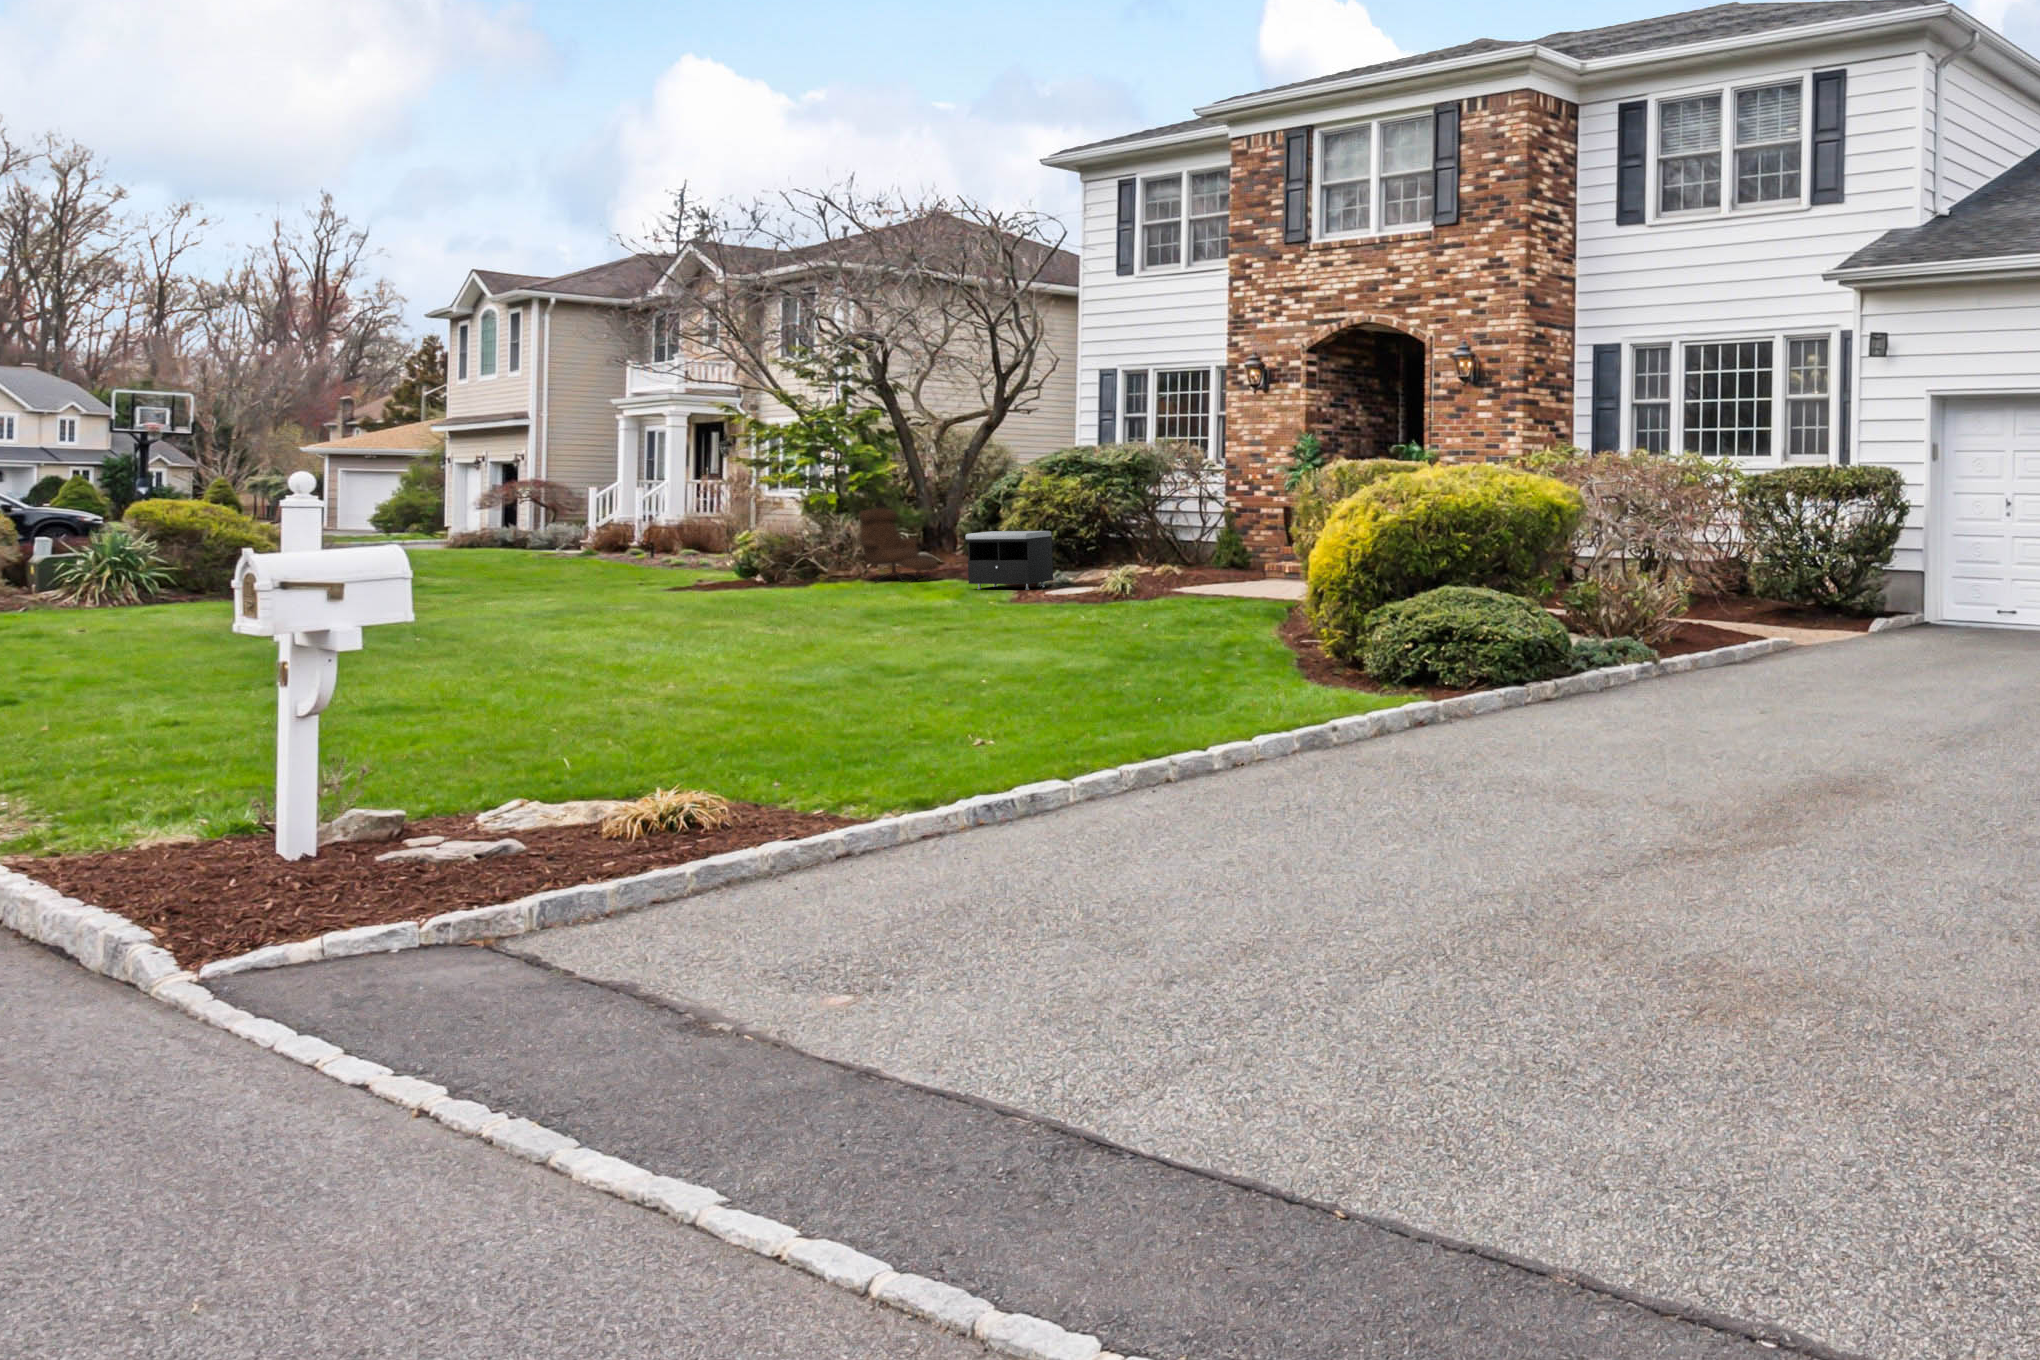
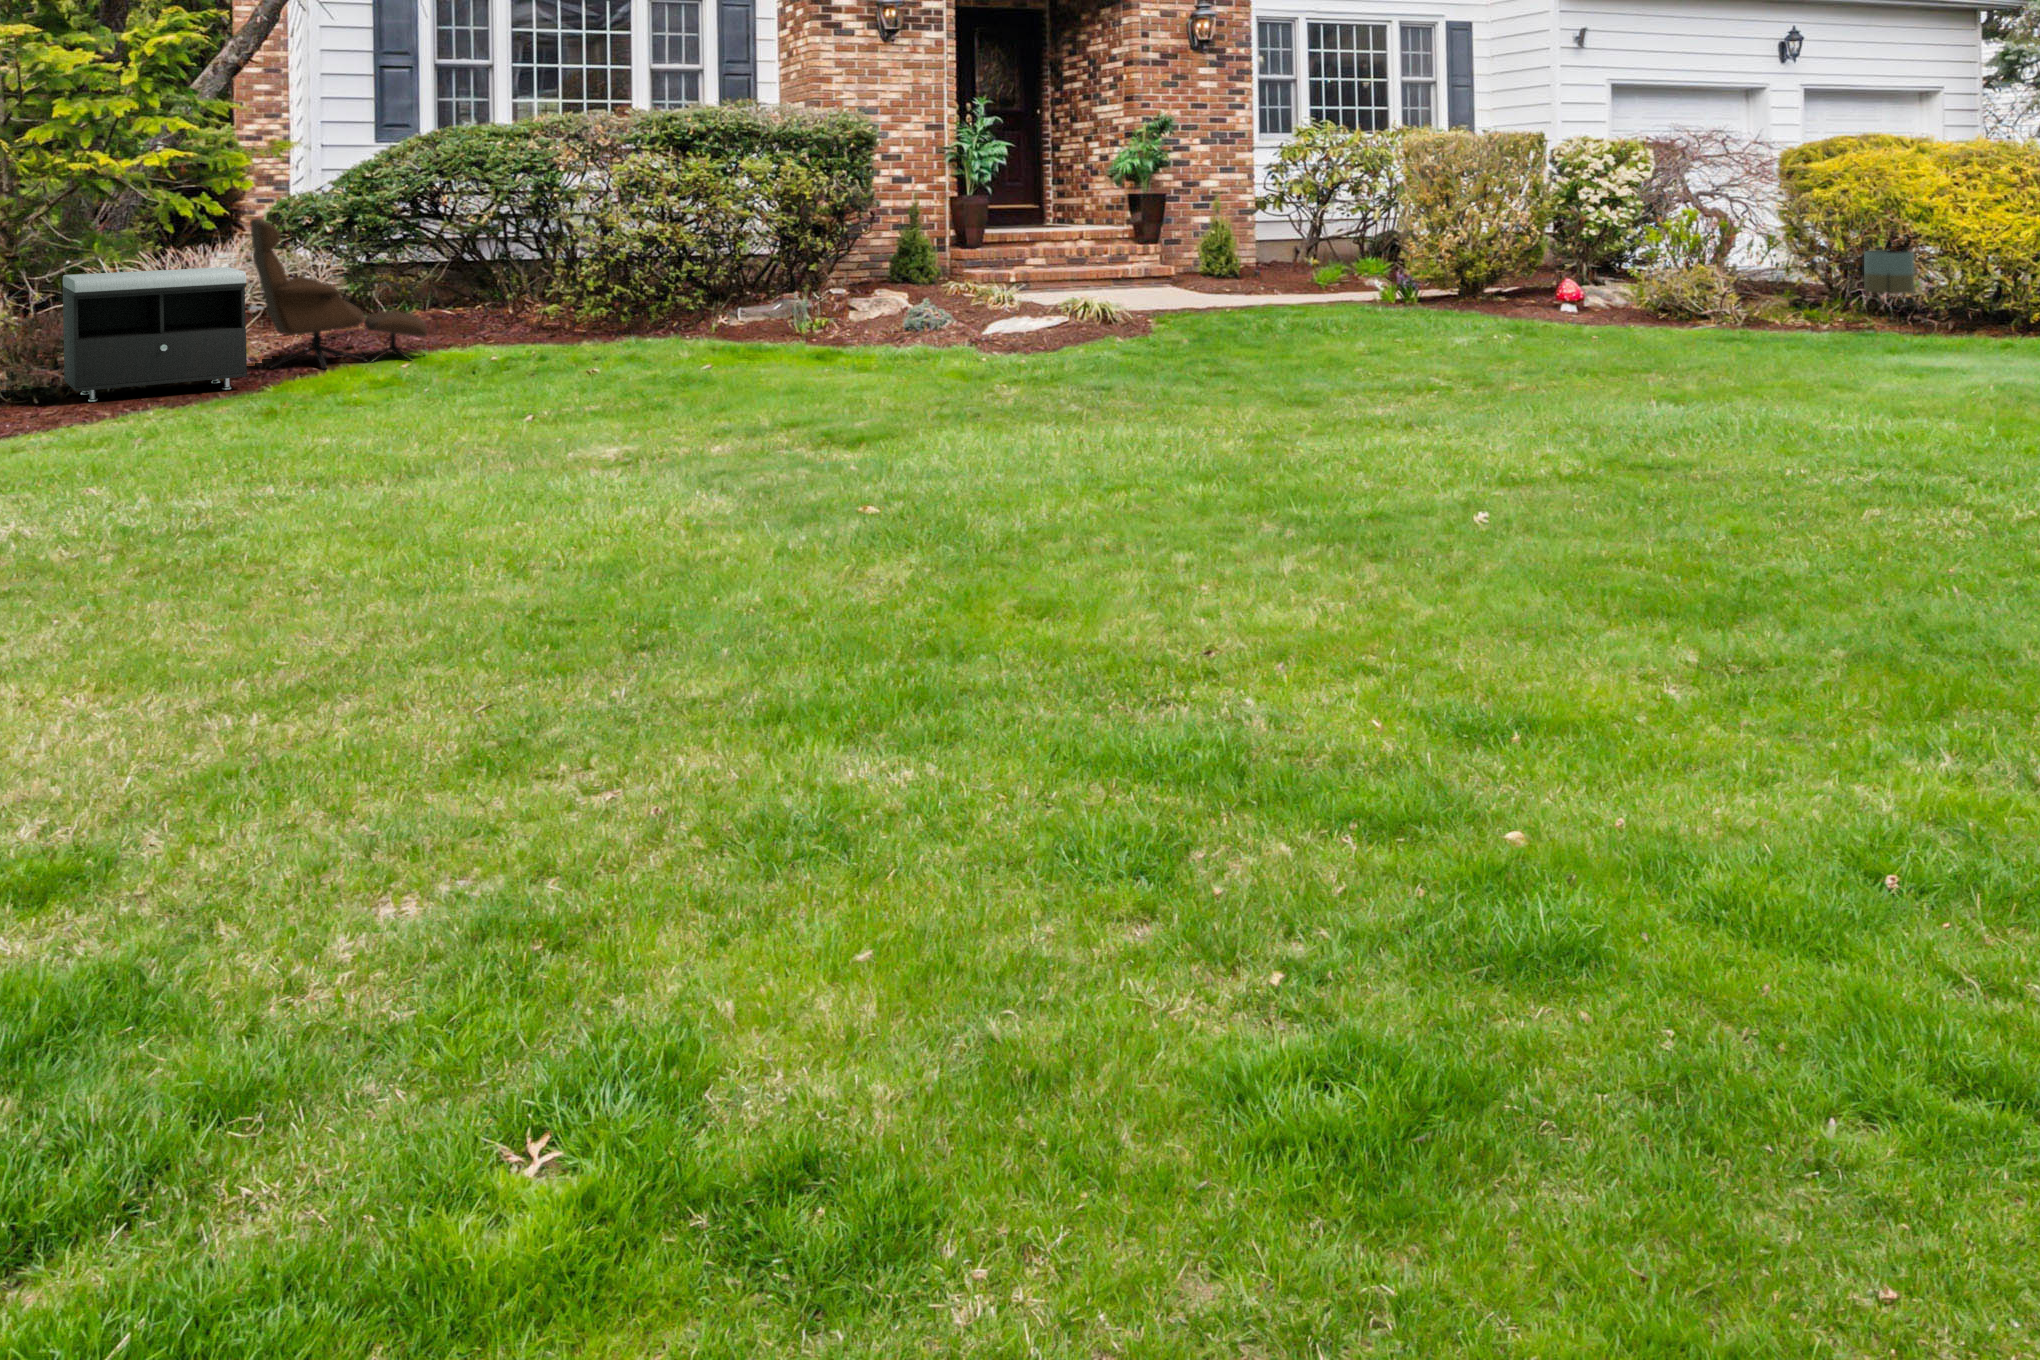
storage bench: present [966,531,1053,590] -> present [63,267,247,402]
planter: none [1354,593,1398,655] -> present [1864,250,1915,294]

